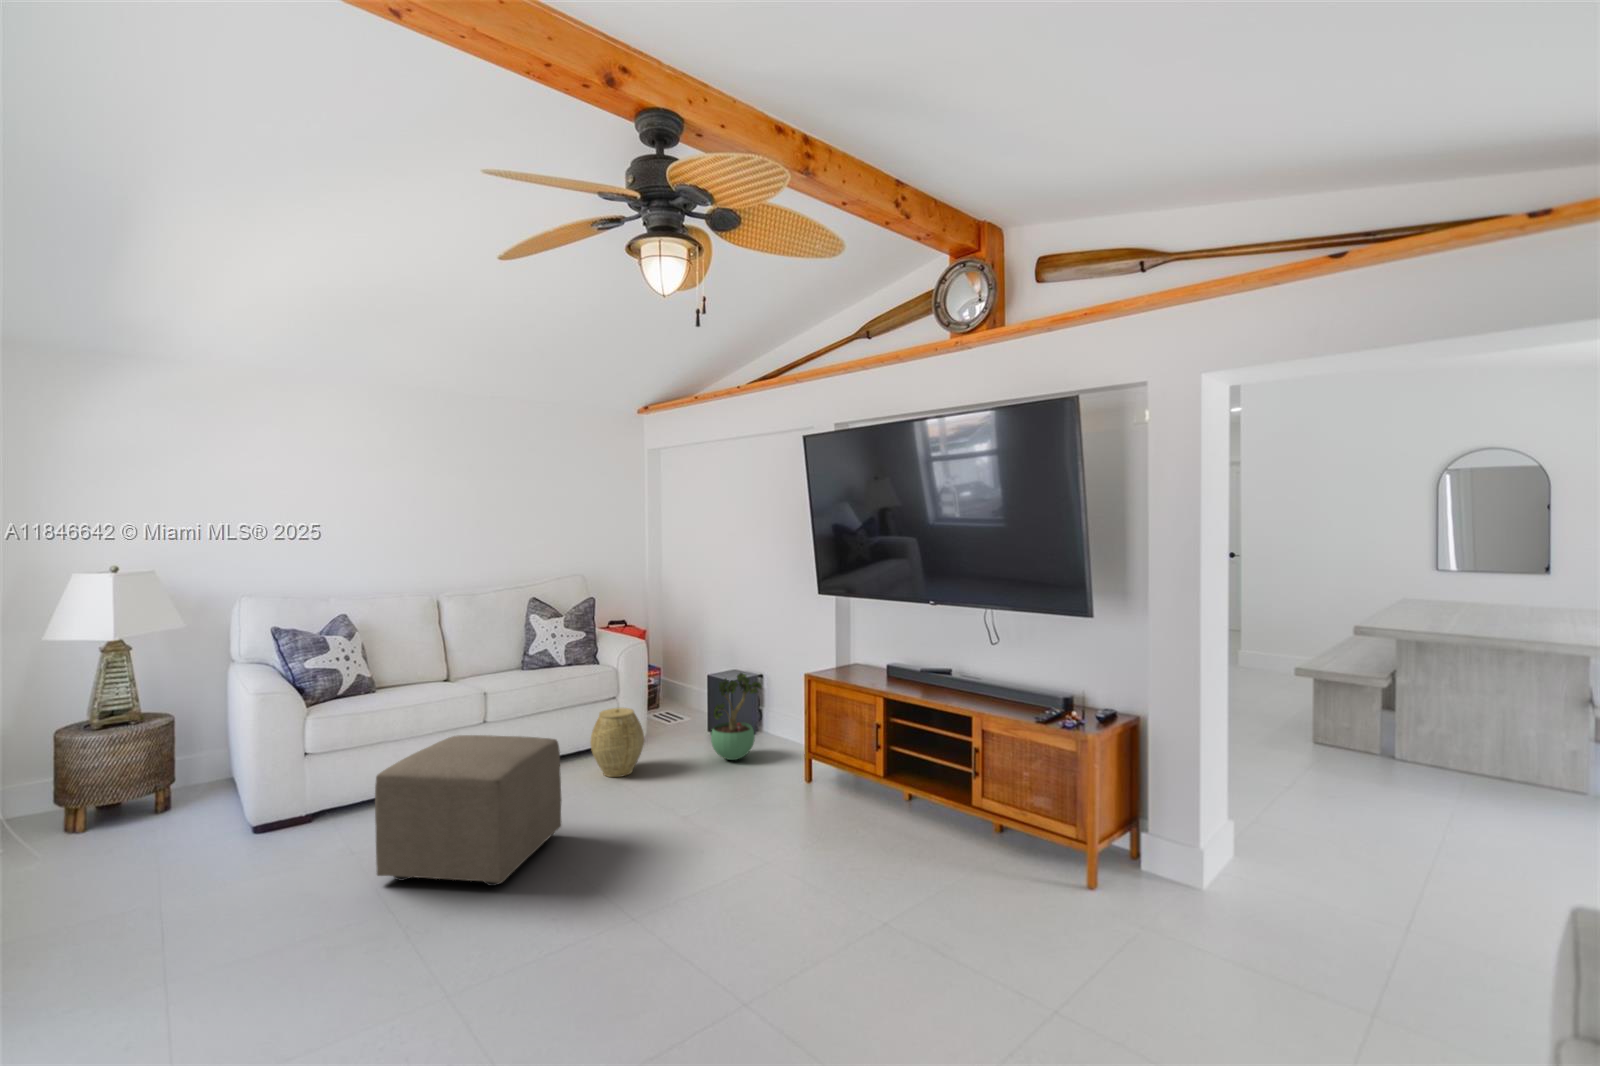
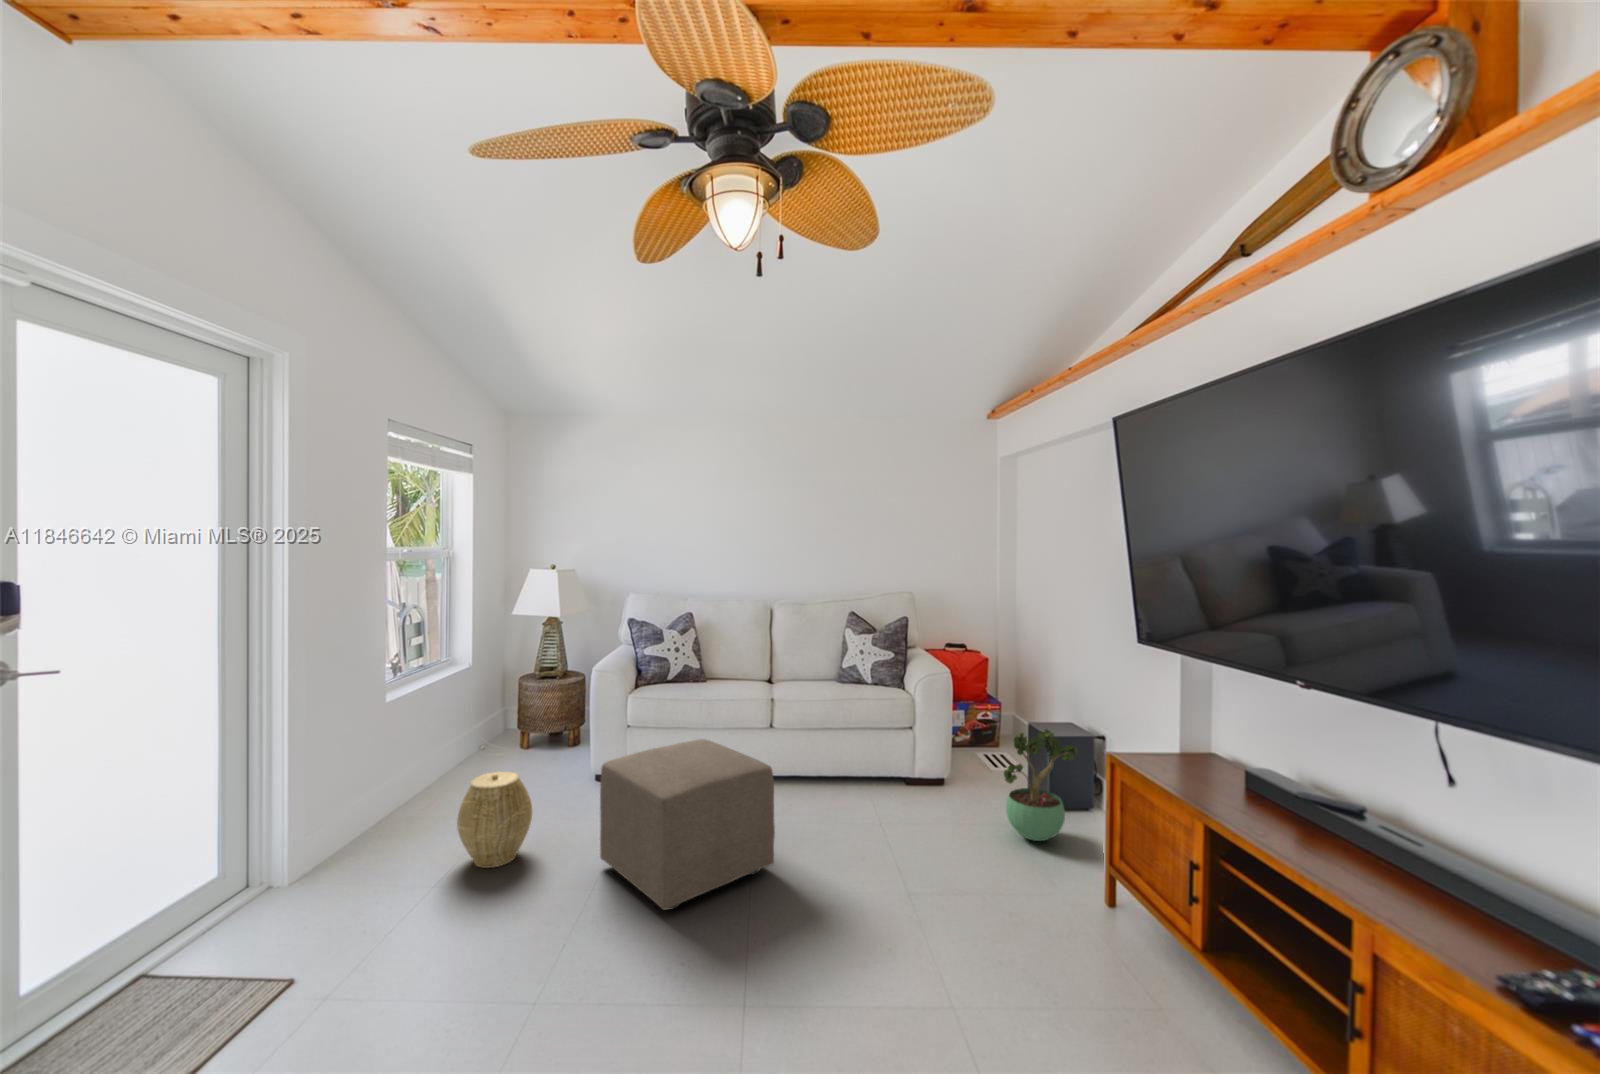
woven basket: present [590,708,644,777] -> present [457,771,532,868]

